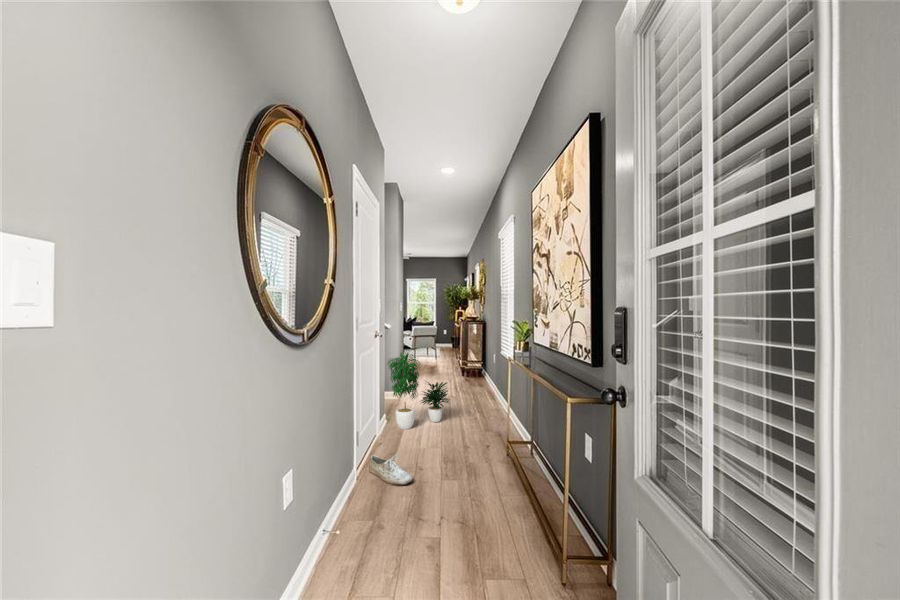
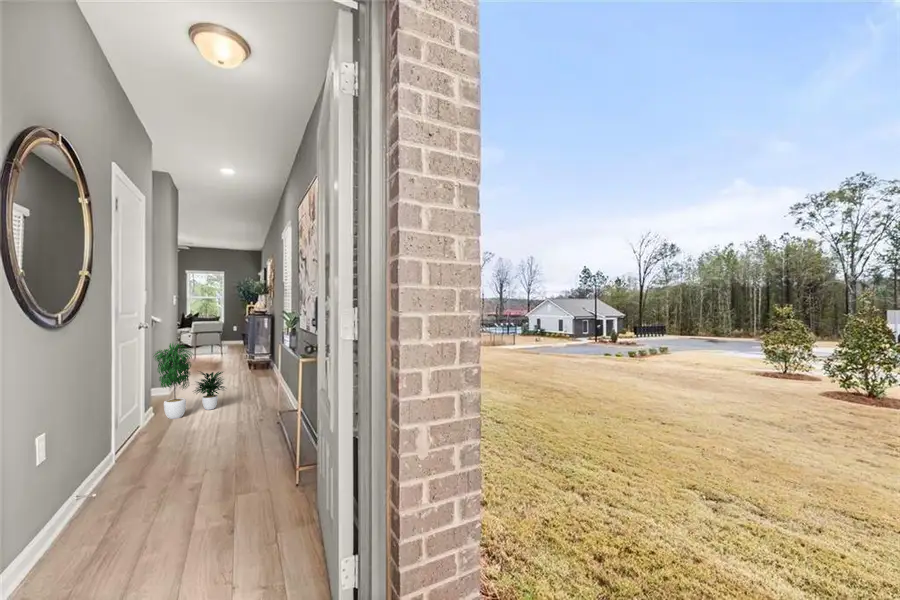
shoe: present [369,454,412,486] -> none [130,434,177,461]

